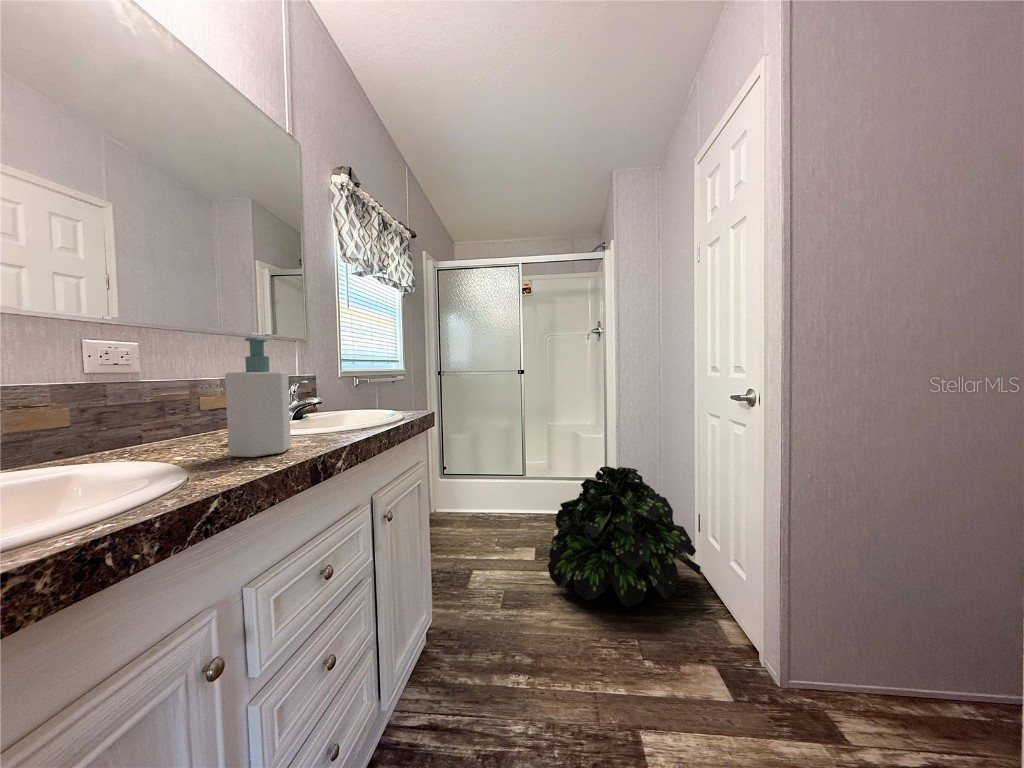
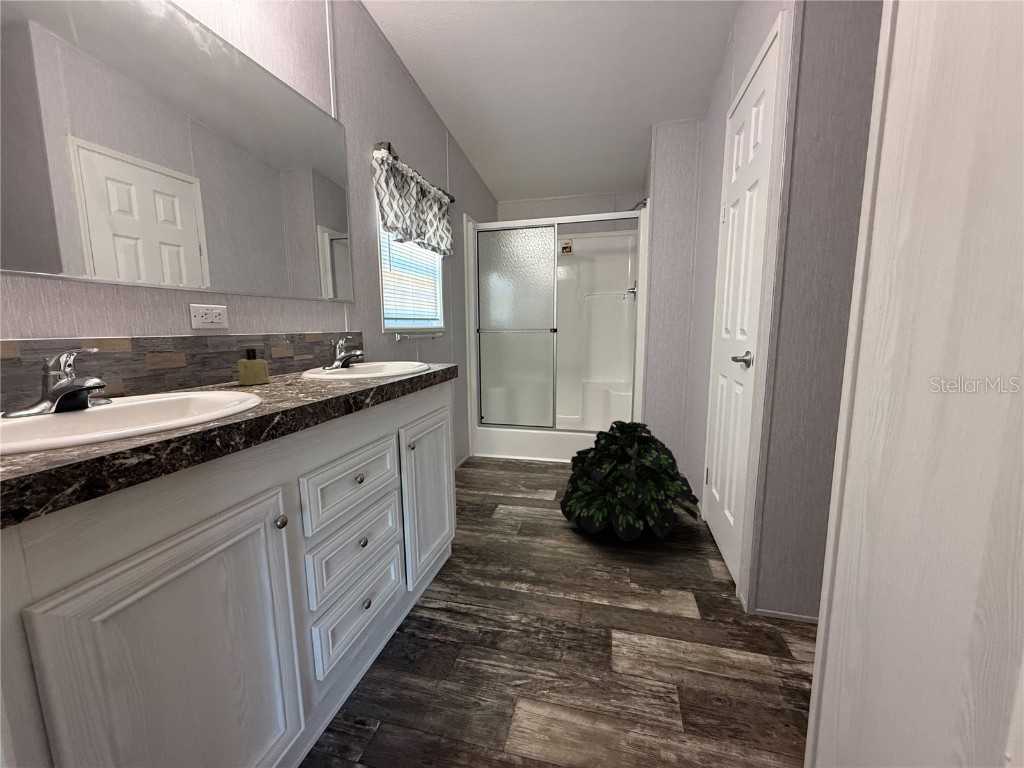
soap bottle: present [225,337,291,457] -> none [285,303,334,392]
candle: none [149,400,199,449] -> present [237,349,272,385]

